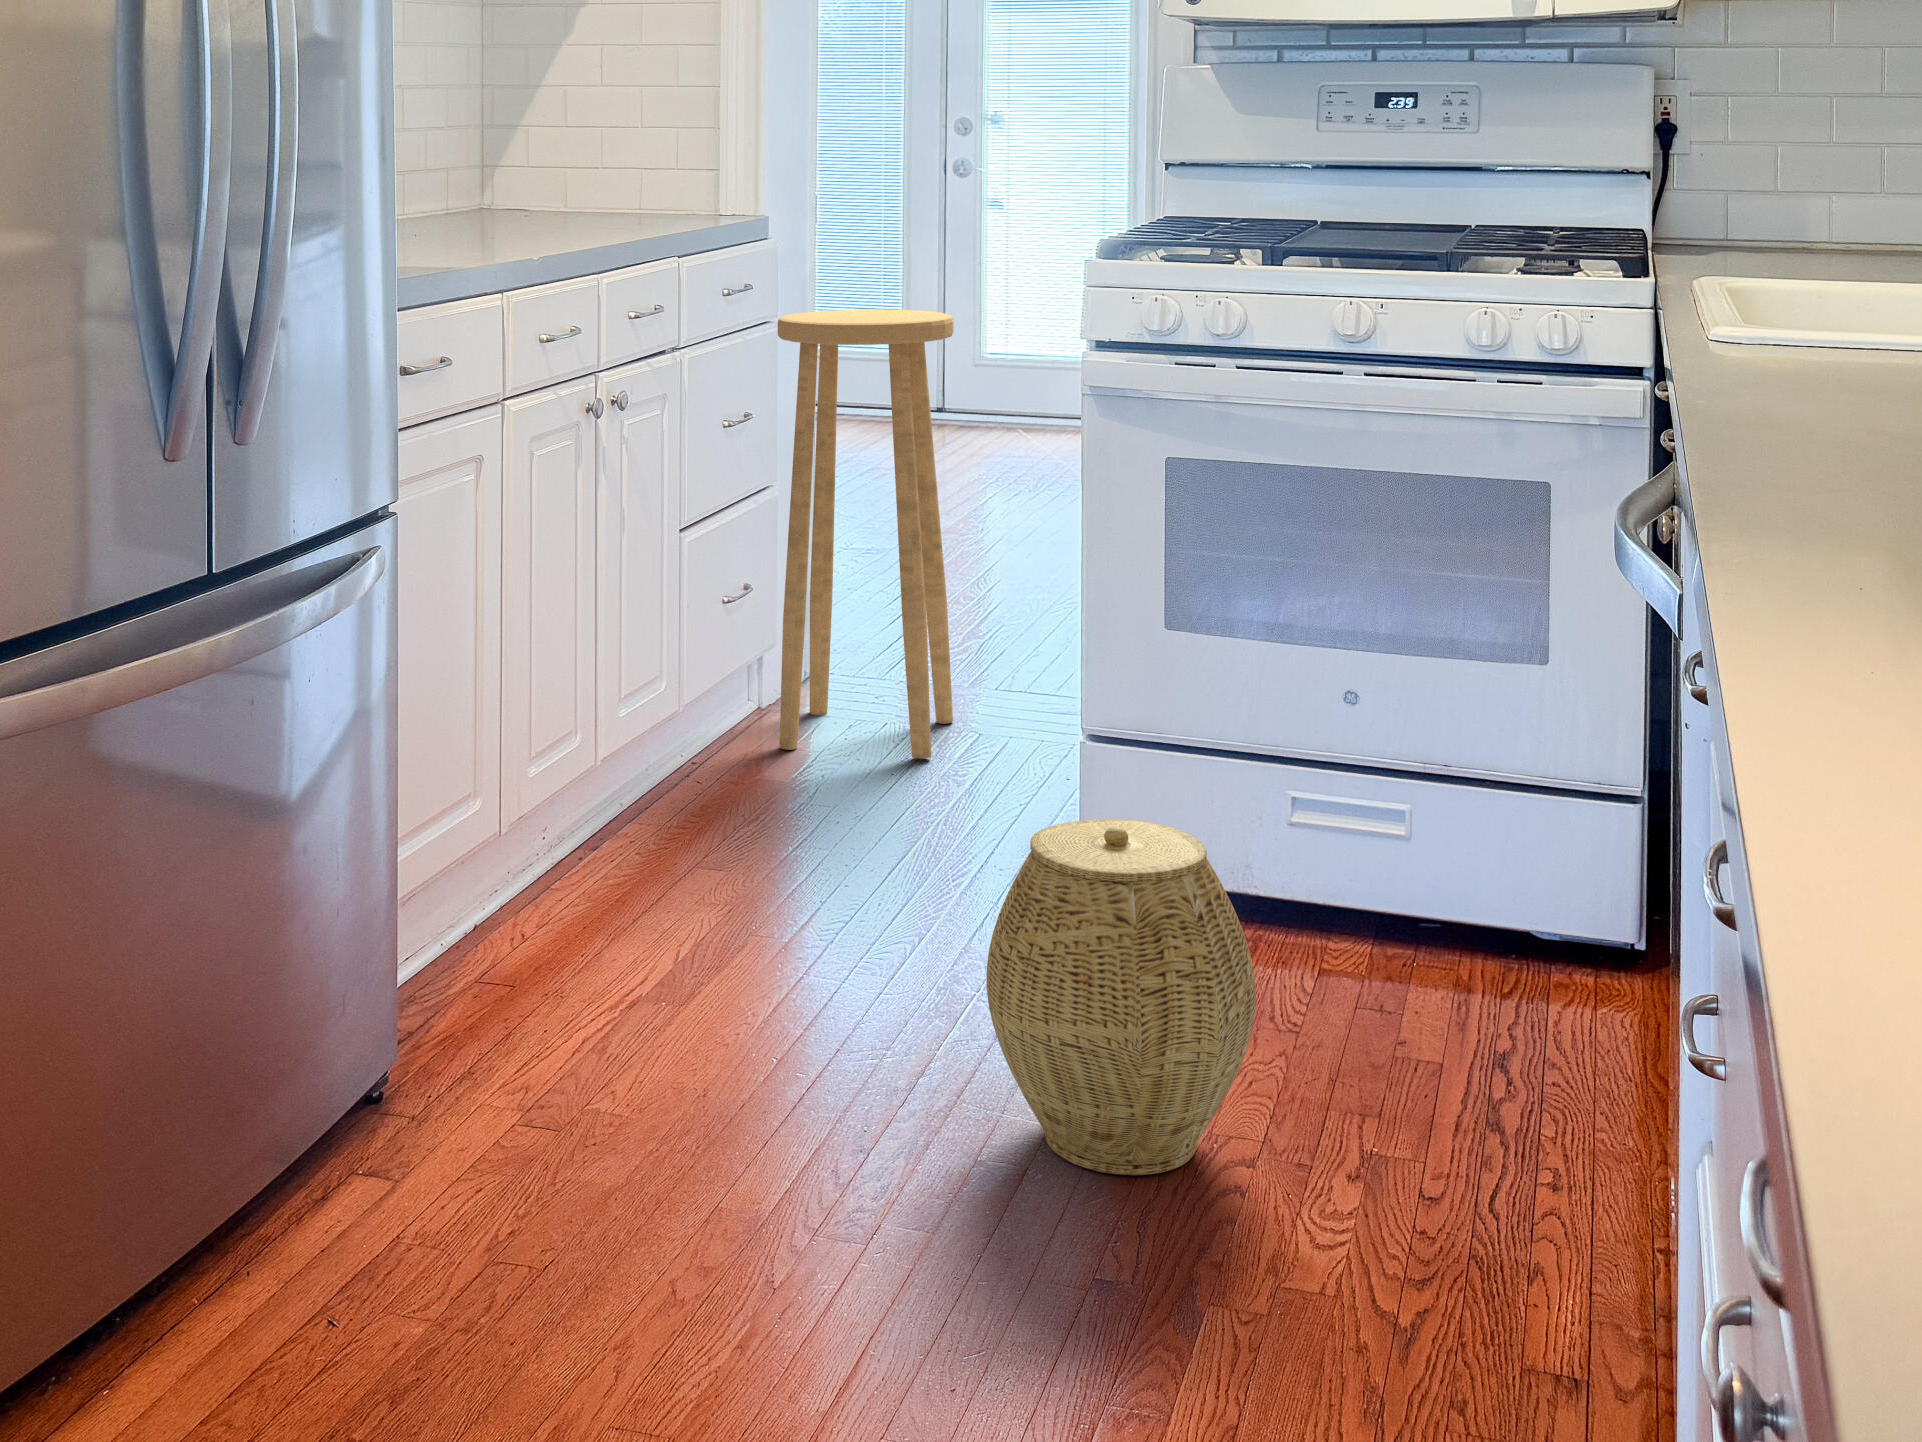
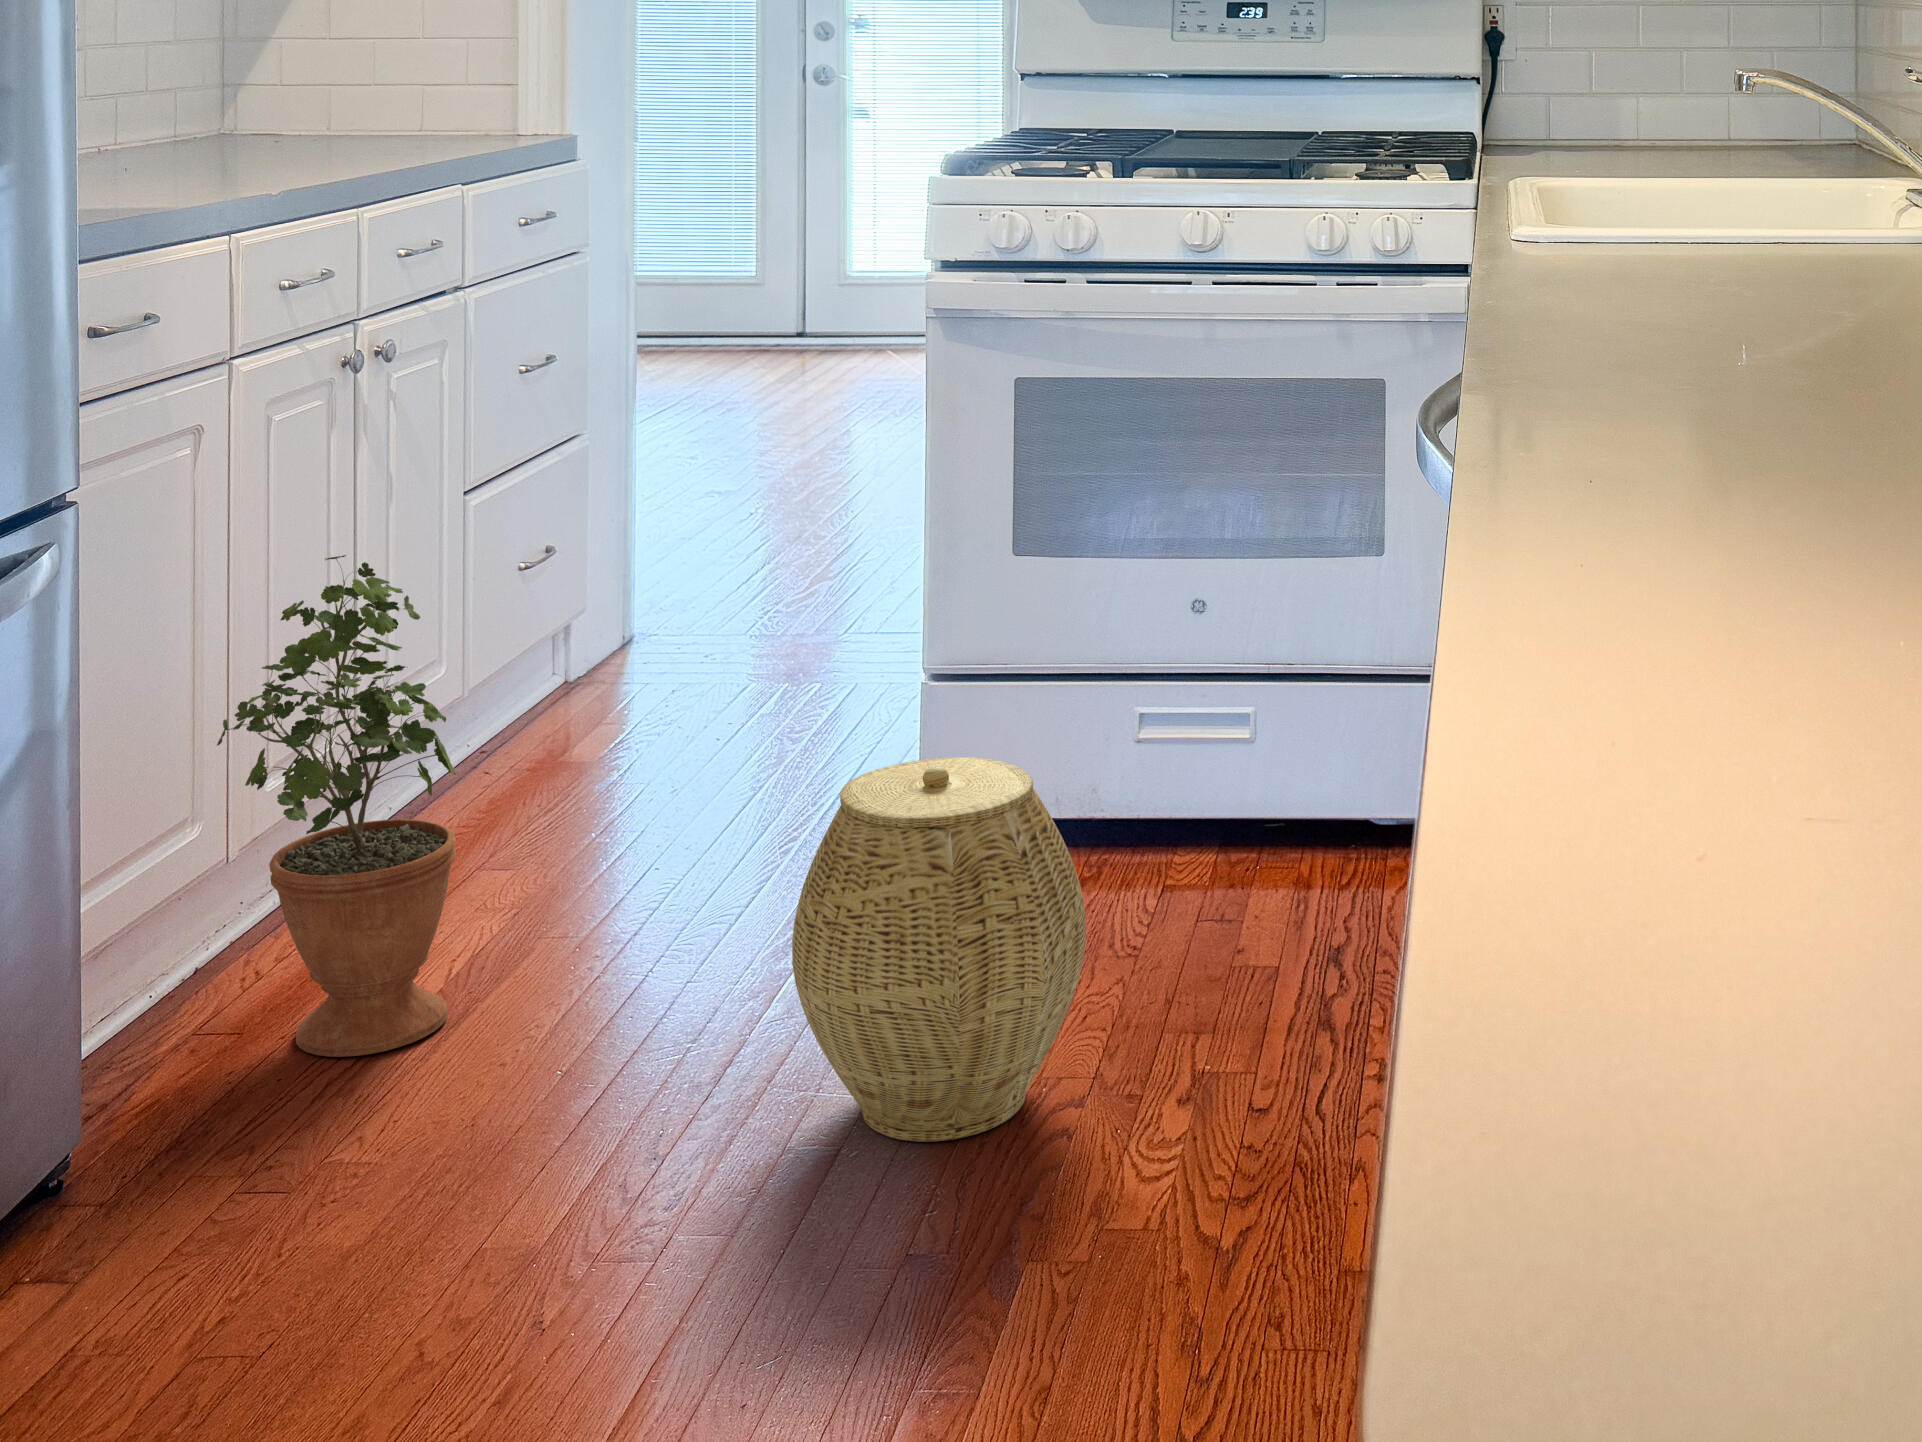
stool: present [777,310,954,758] -> none [589,221,804,712]
potted plant: none [526,599,699,1020] -> present [217,555,456,1057]

